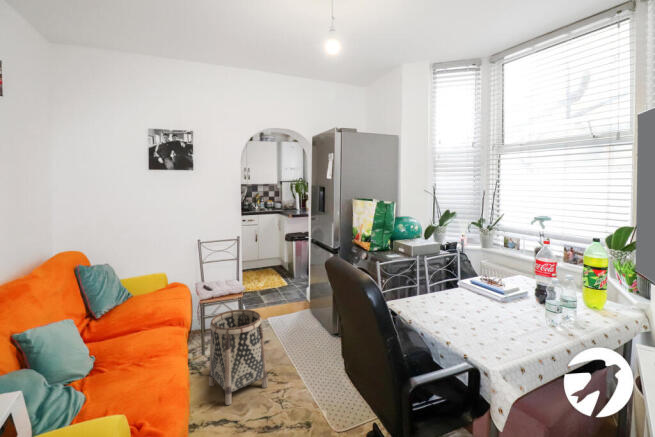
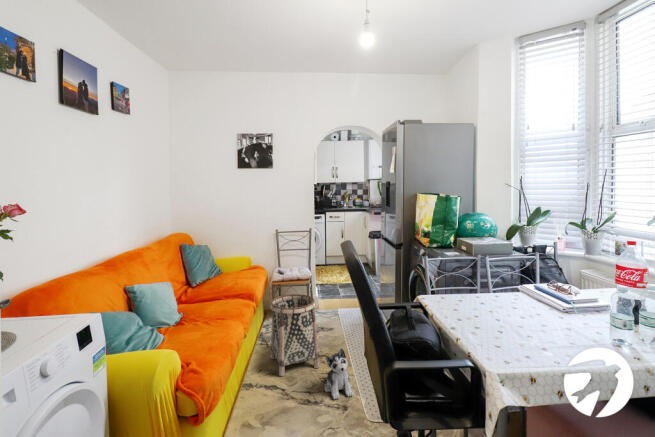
plush toy: none [281,364,314,420] -> present [325,348,353,399]

